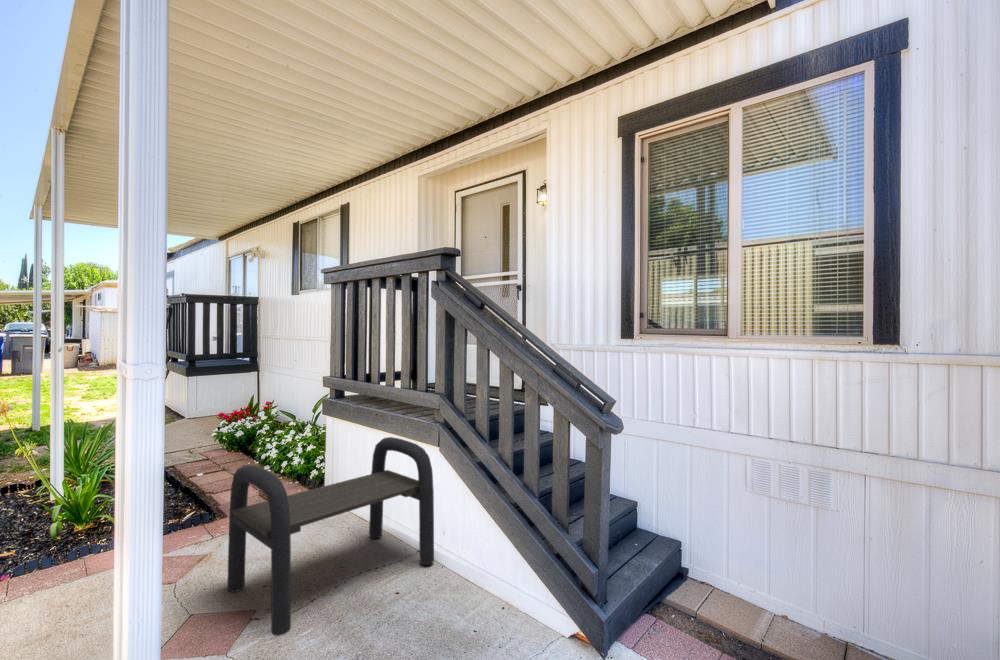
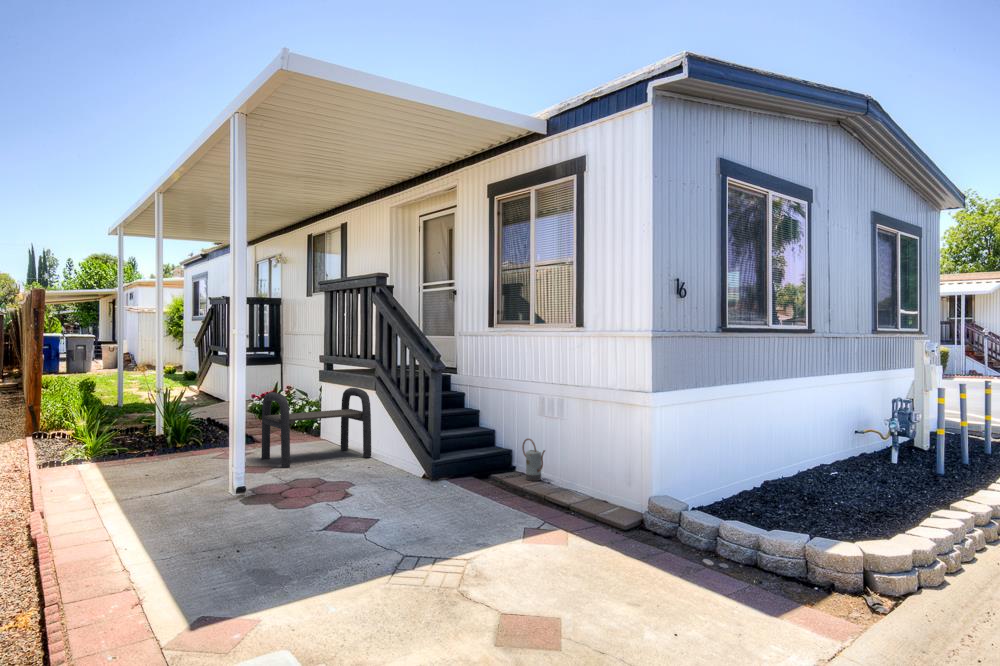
watering can: none [726,541,797,626] -> present [522,439,545,481]

